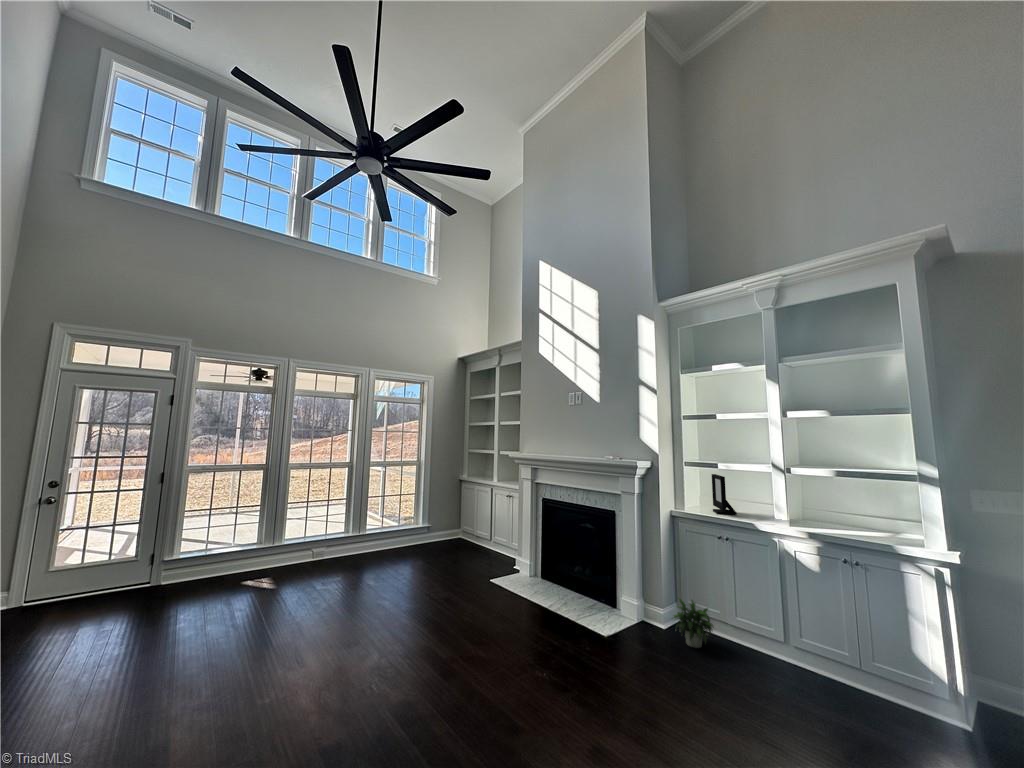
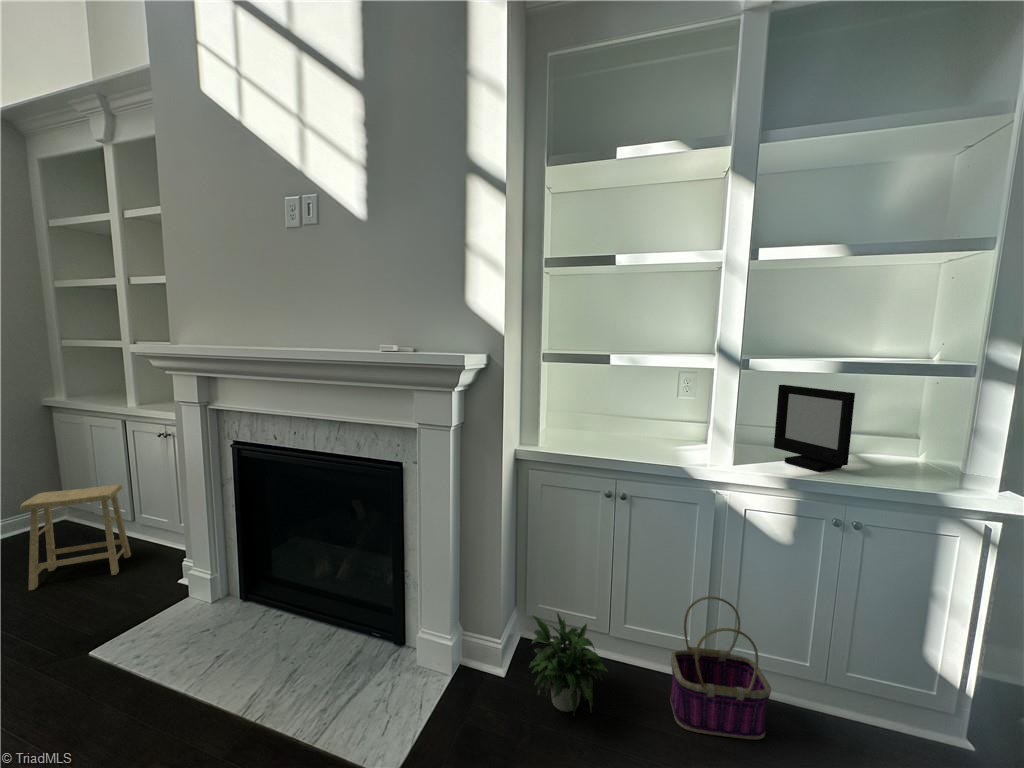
picture frame: present [712,474,737,515] -> present [774,385,855,472]
footstool: none [460,518,493,562] -> present [20,484,131,590]
basket: none [751,601,809,683] -> present [670,597,771,739]

